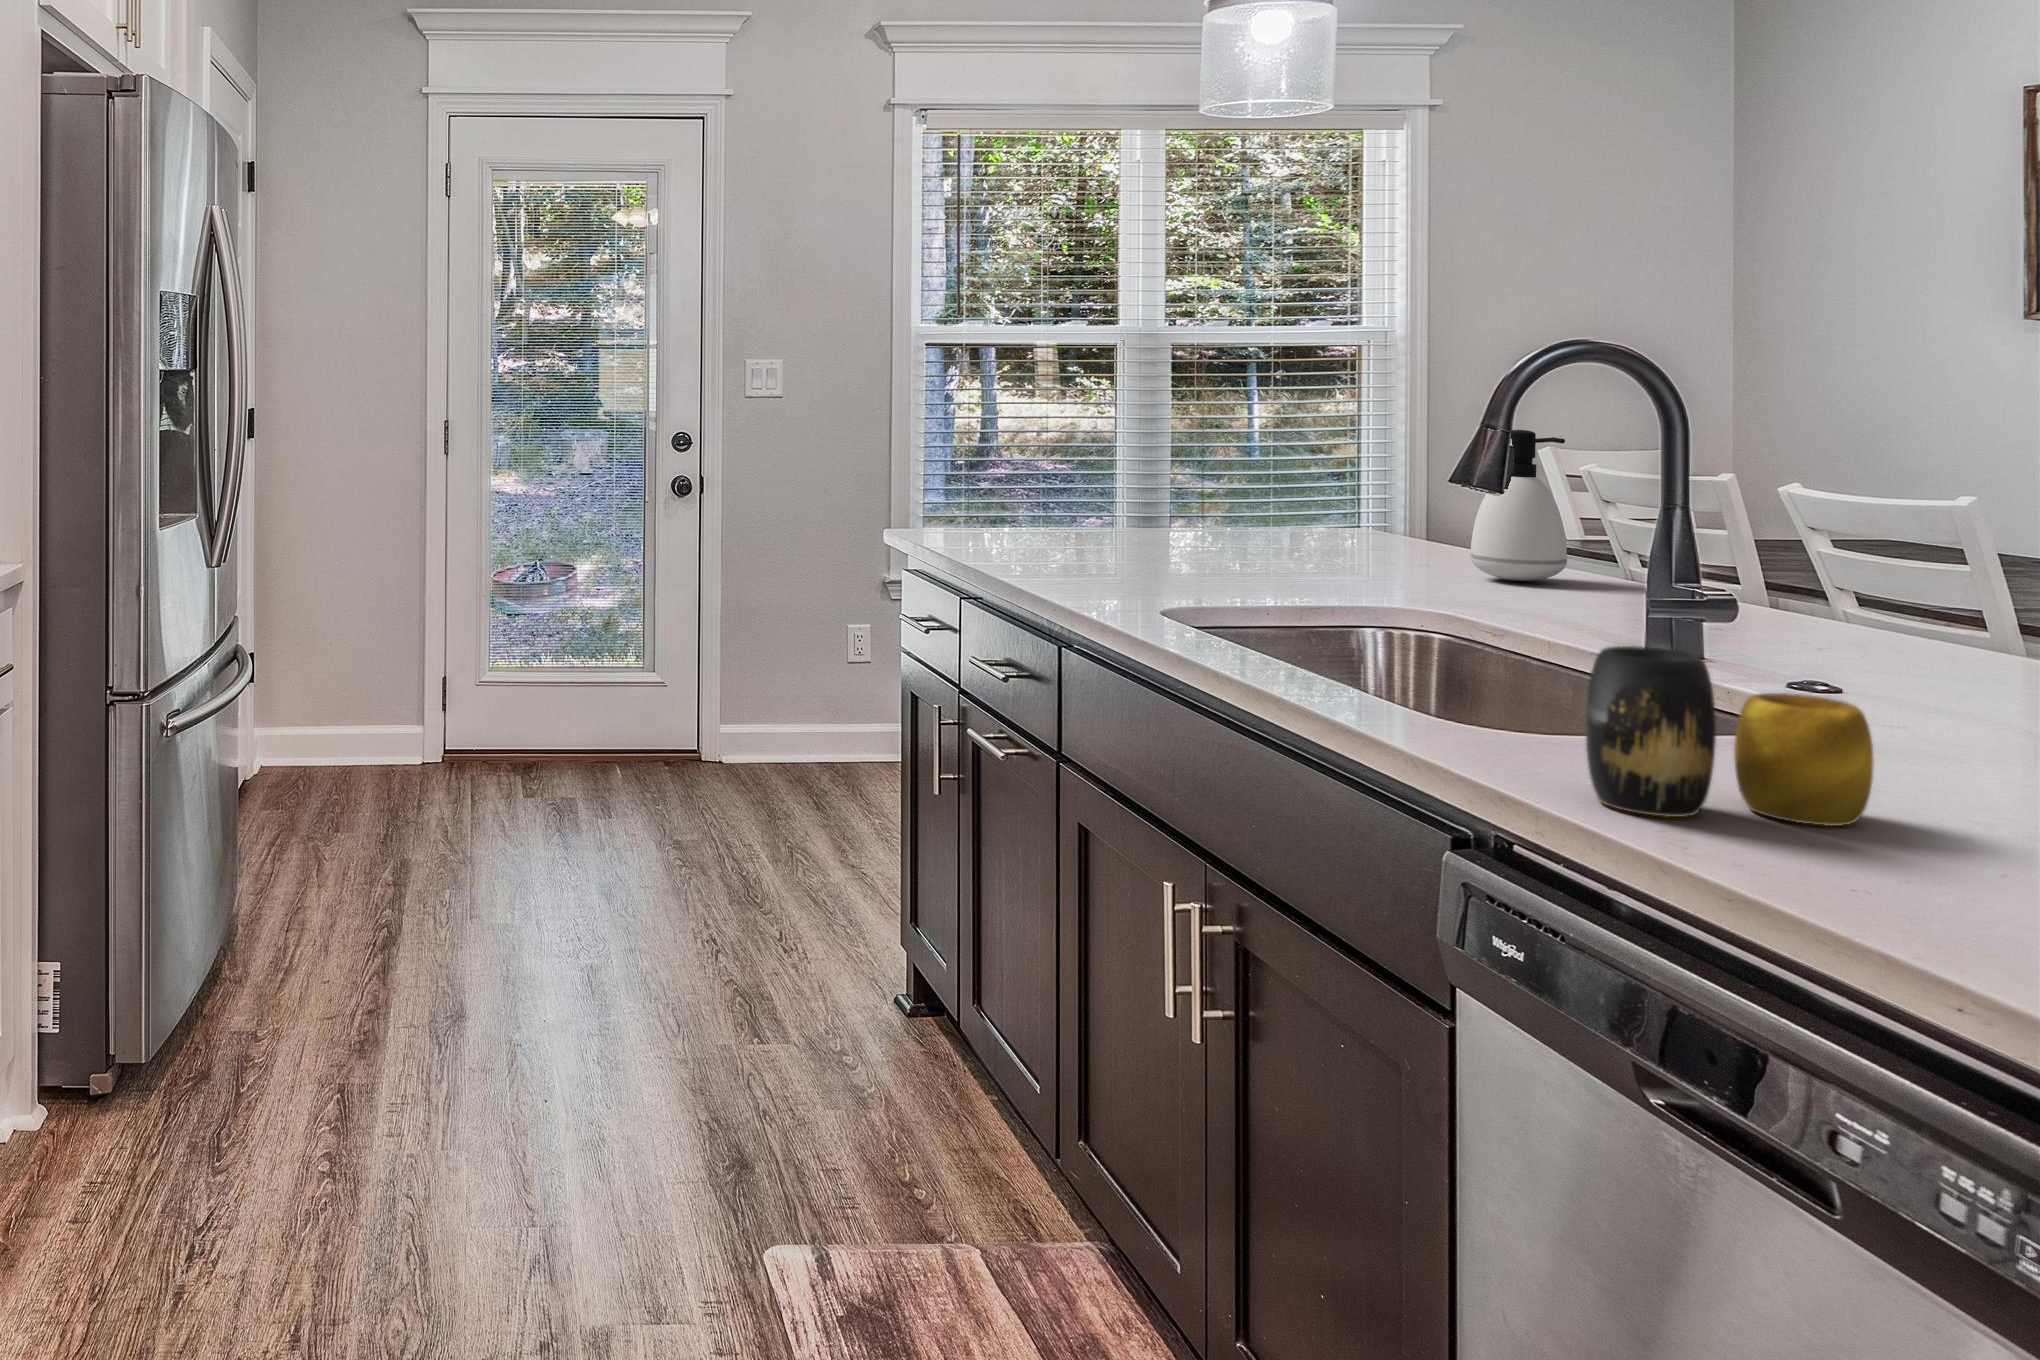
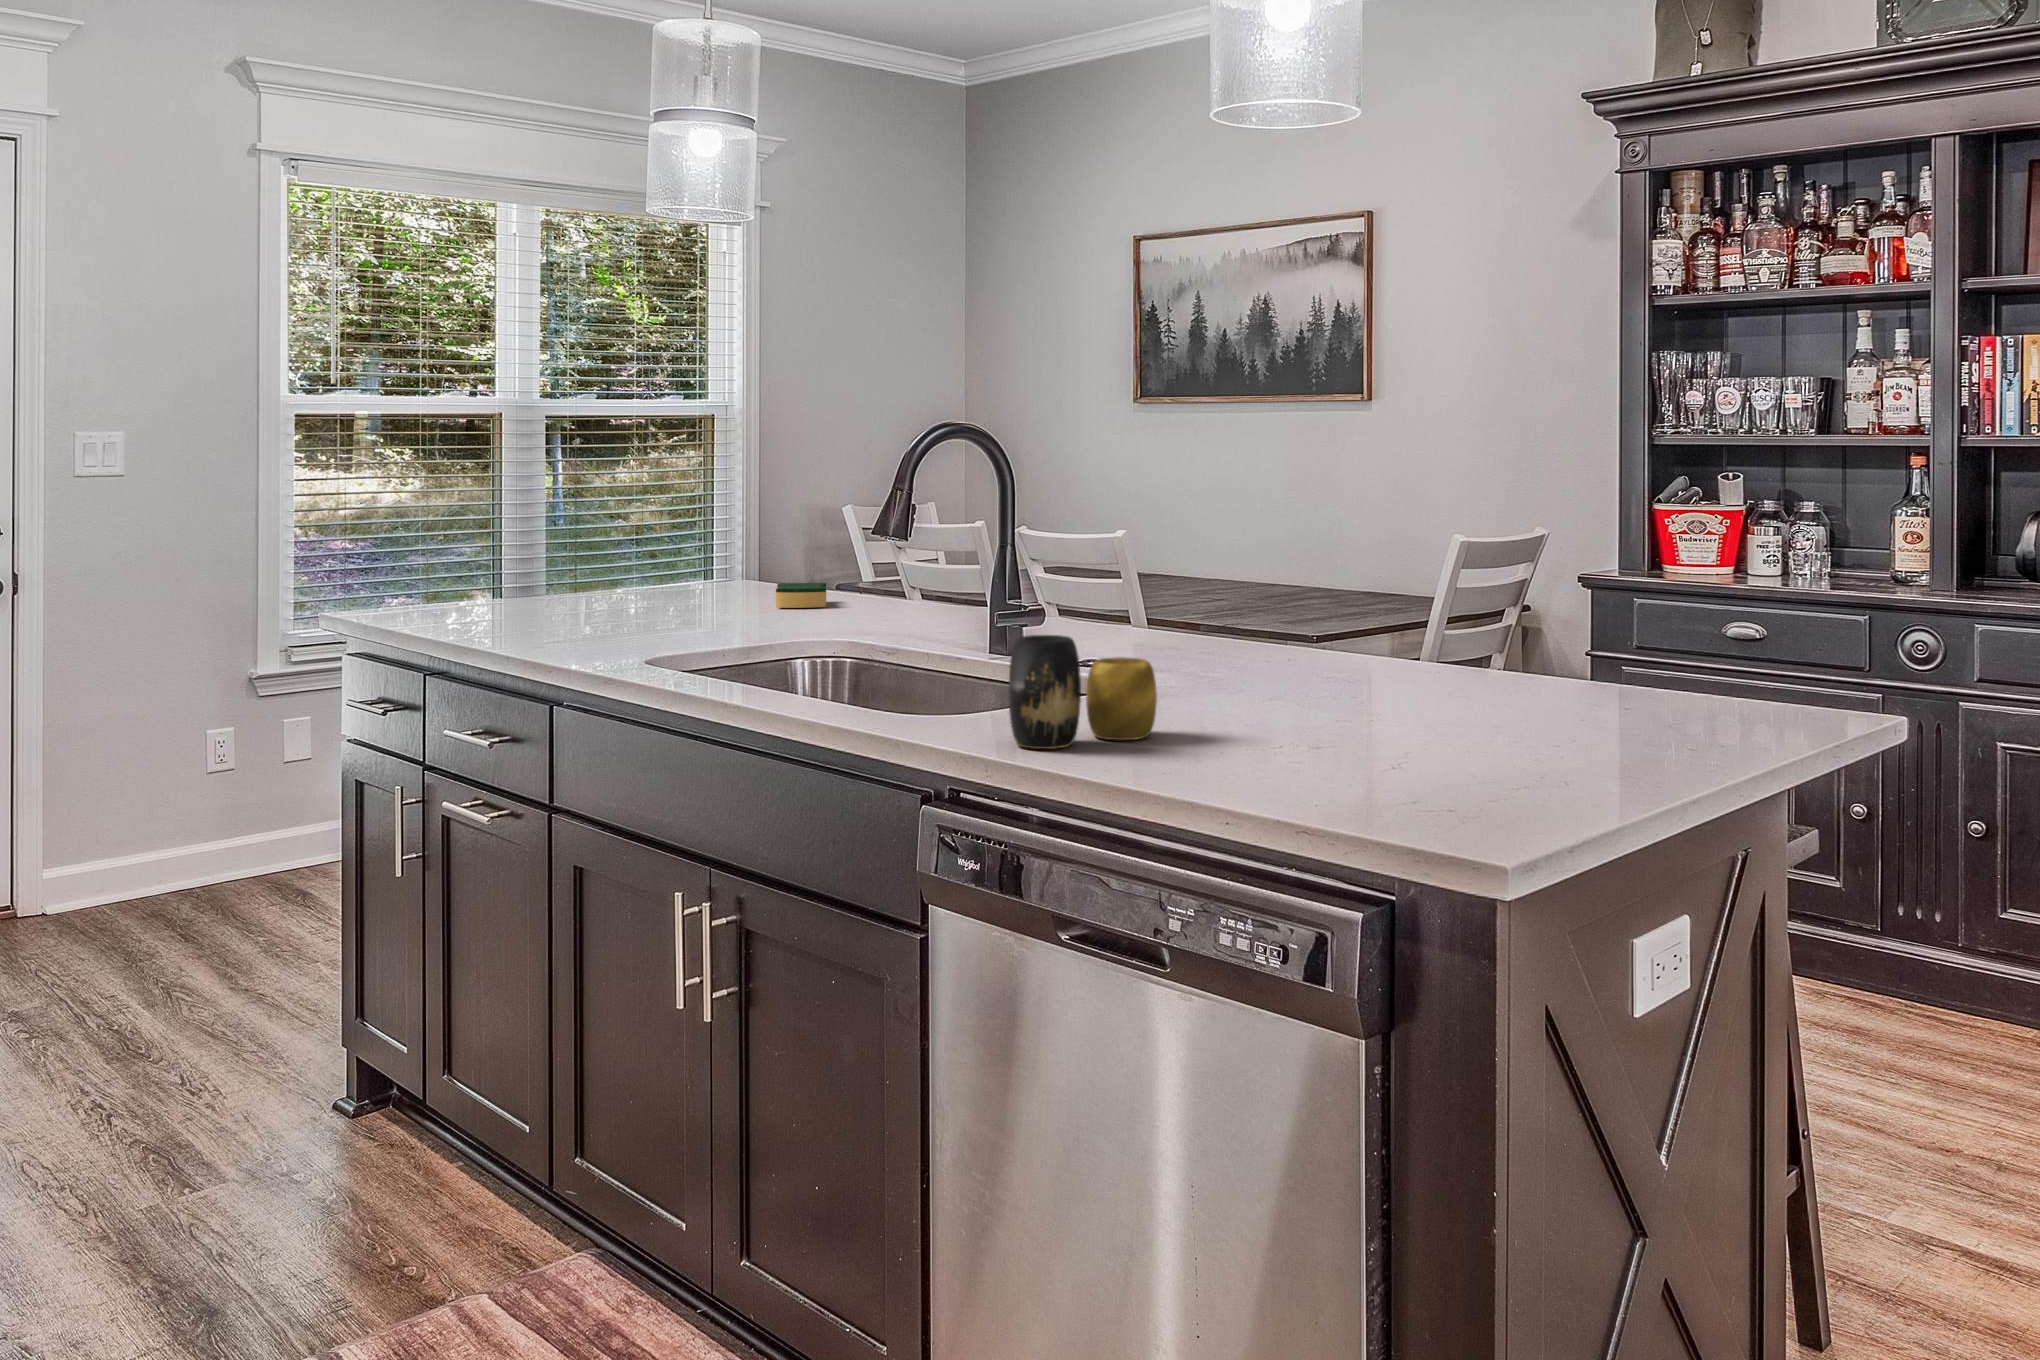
soap dispenser: present [1471,430,1567,581] -> none [849,493,914,613]
sponge: none [1376,533,1450,566] -> present [776,583,826,608]

